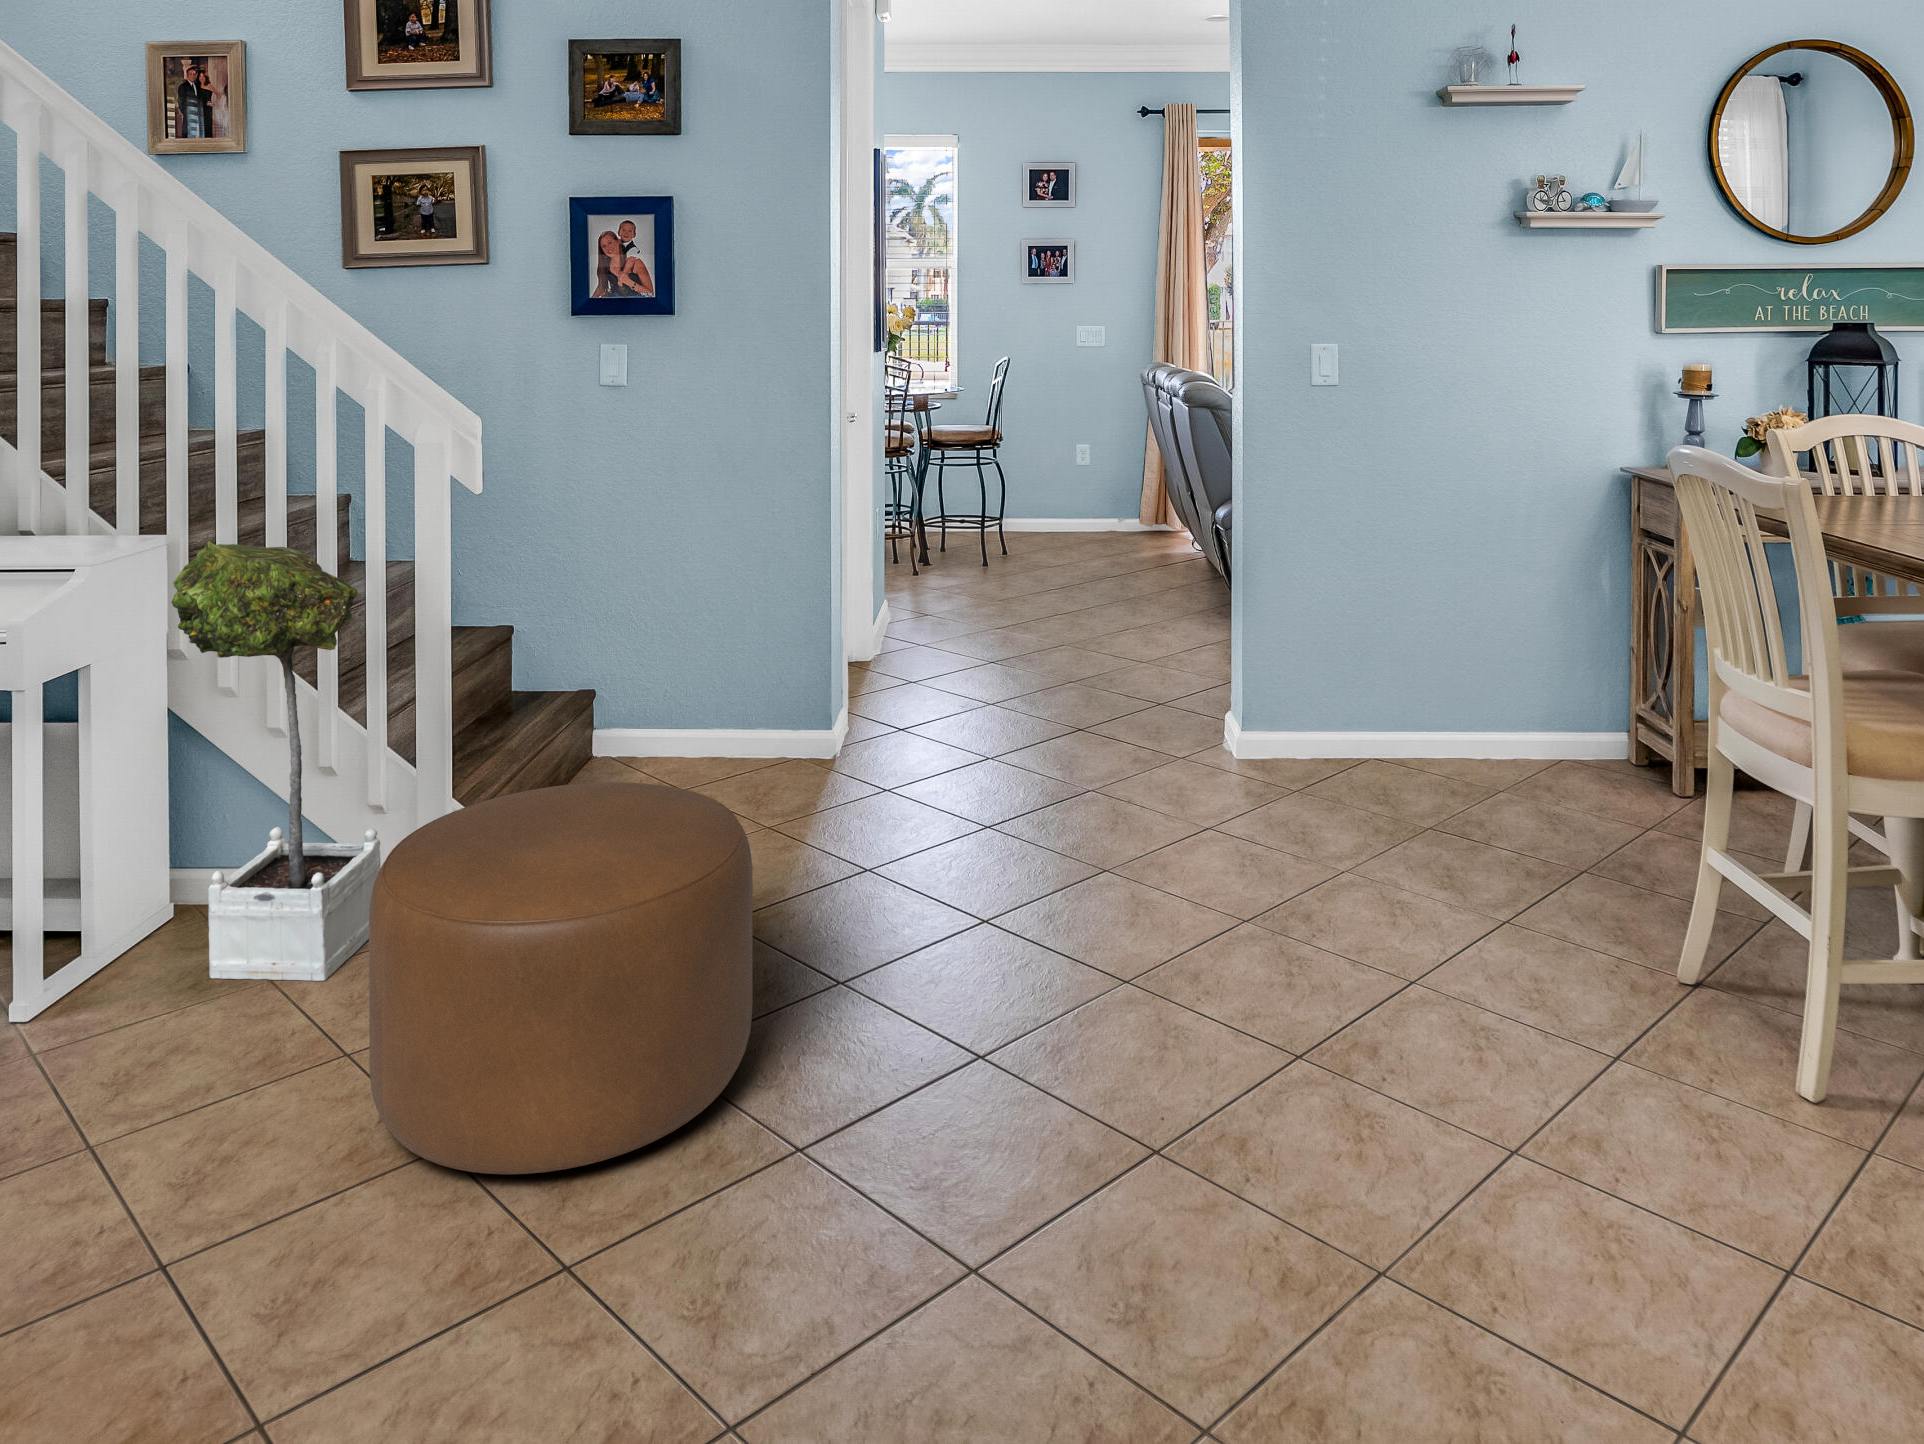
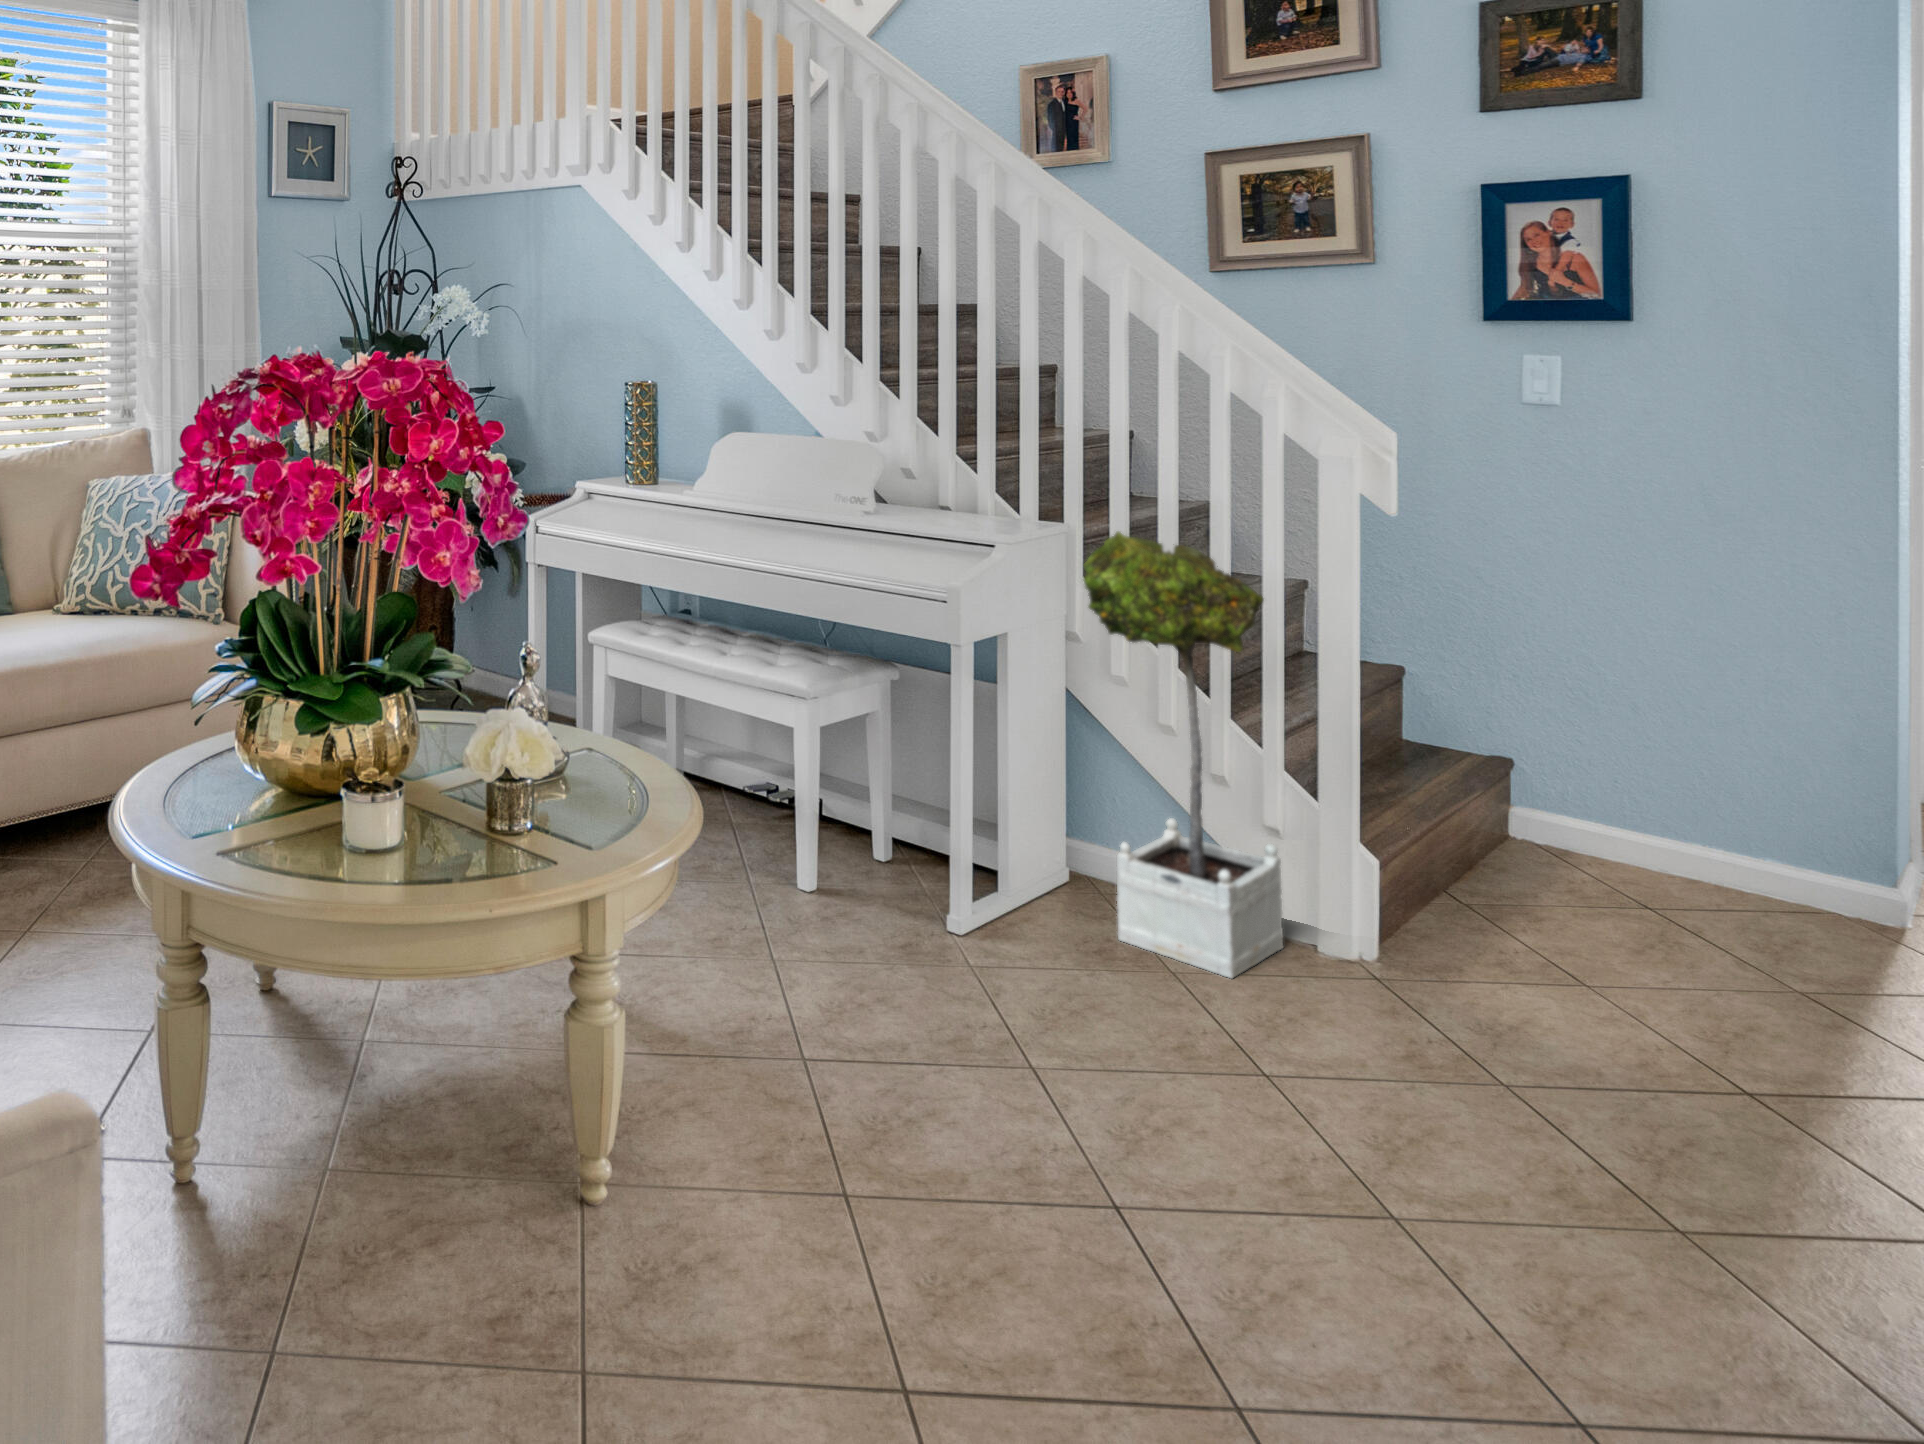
ottoman: present [369,782,753,1174] -> none [1310,840,1815,1276]

